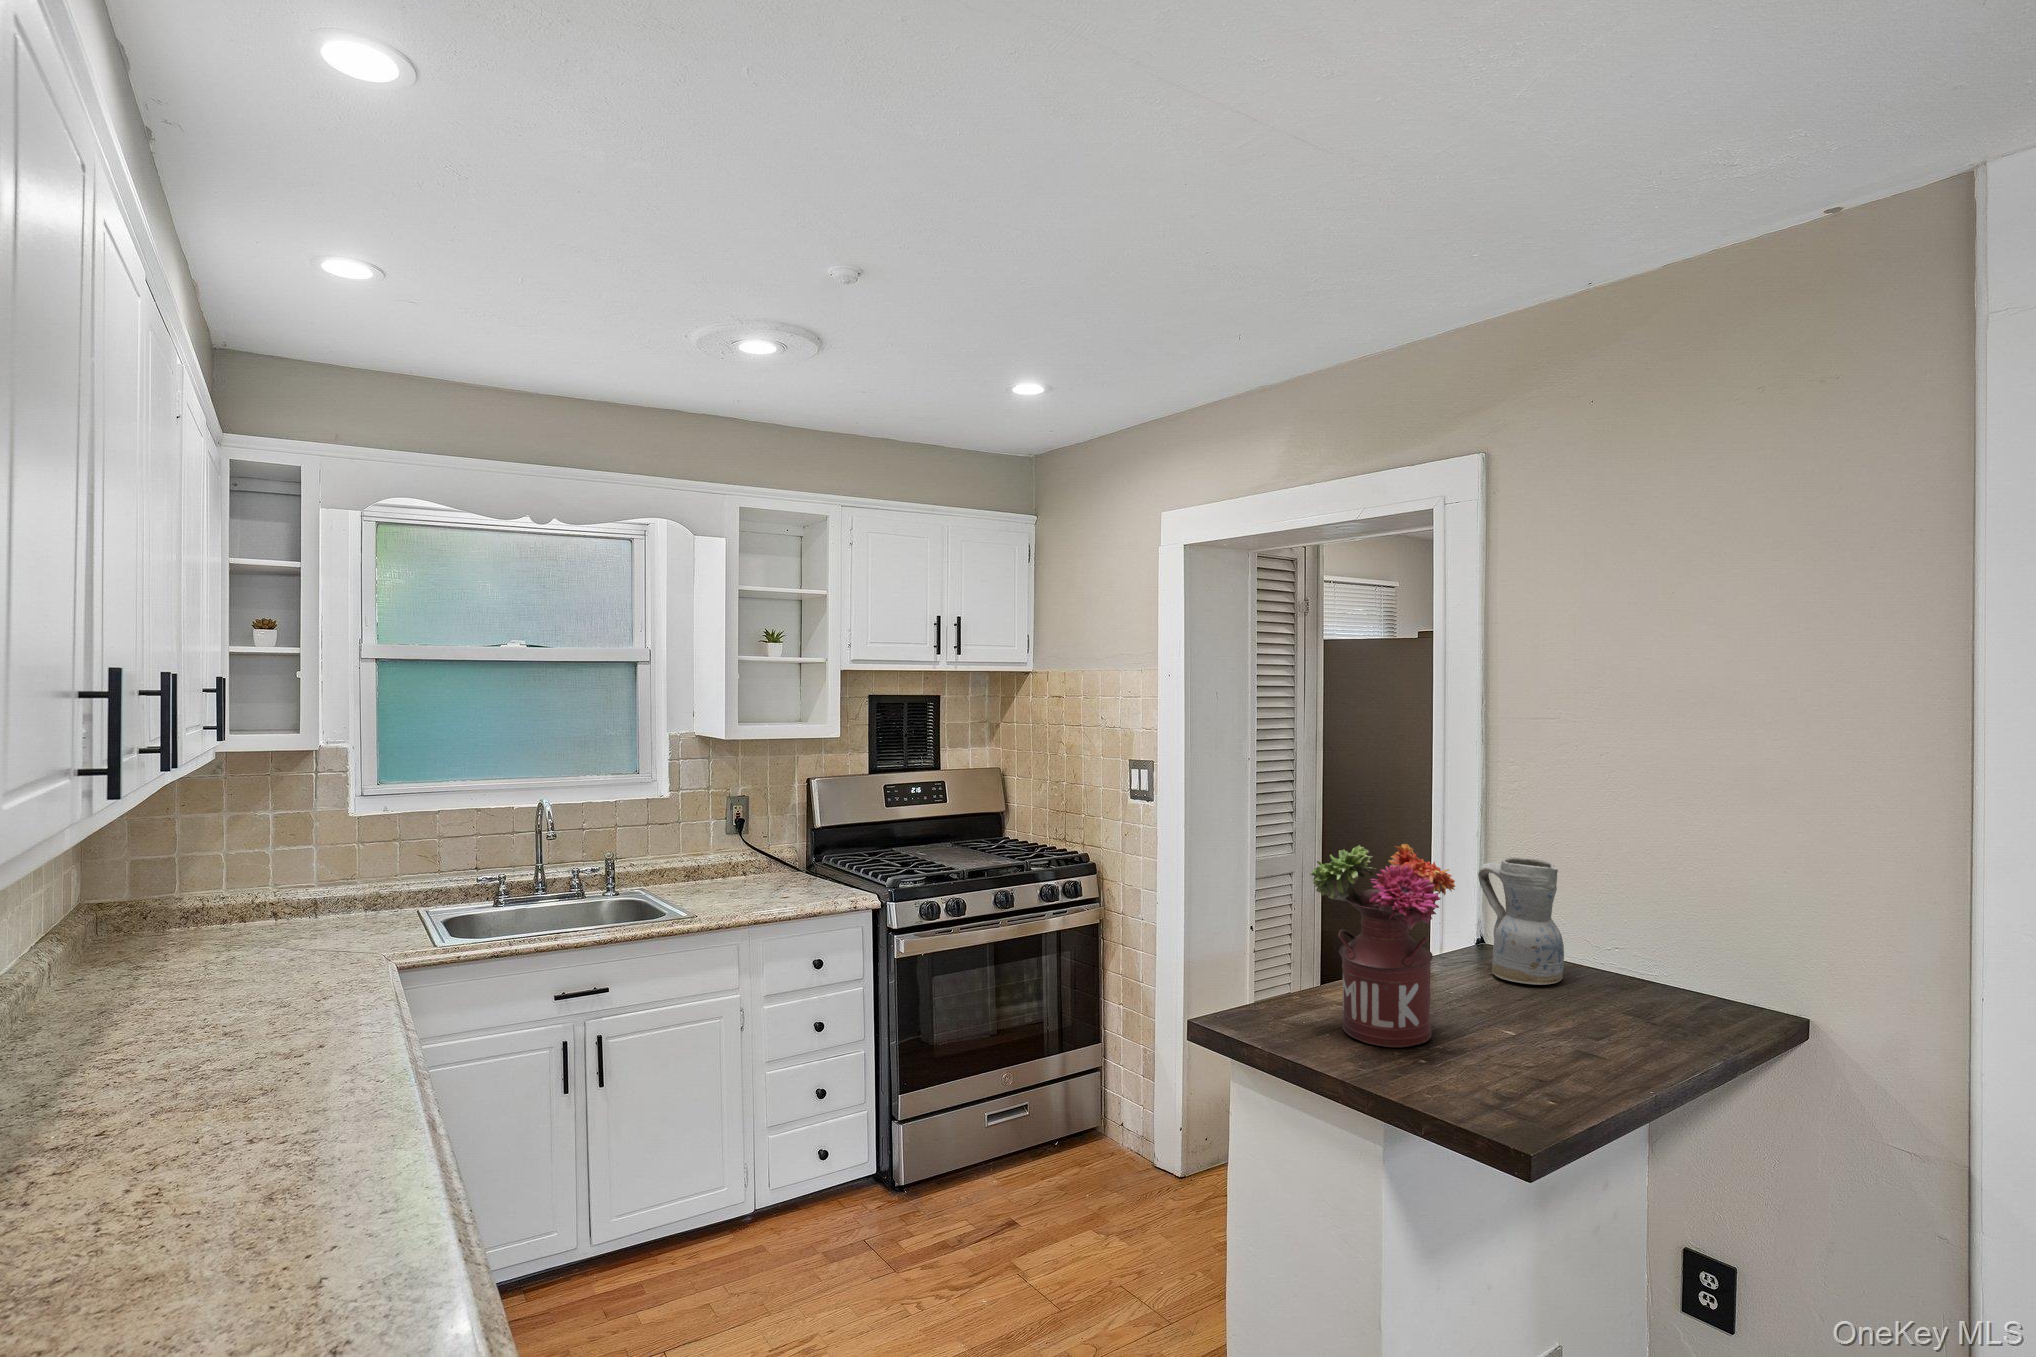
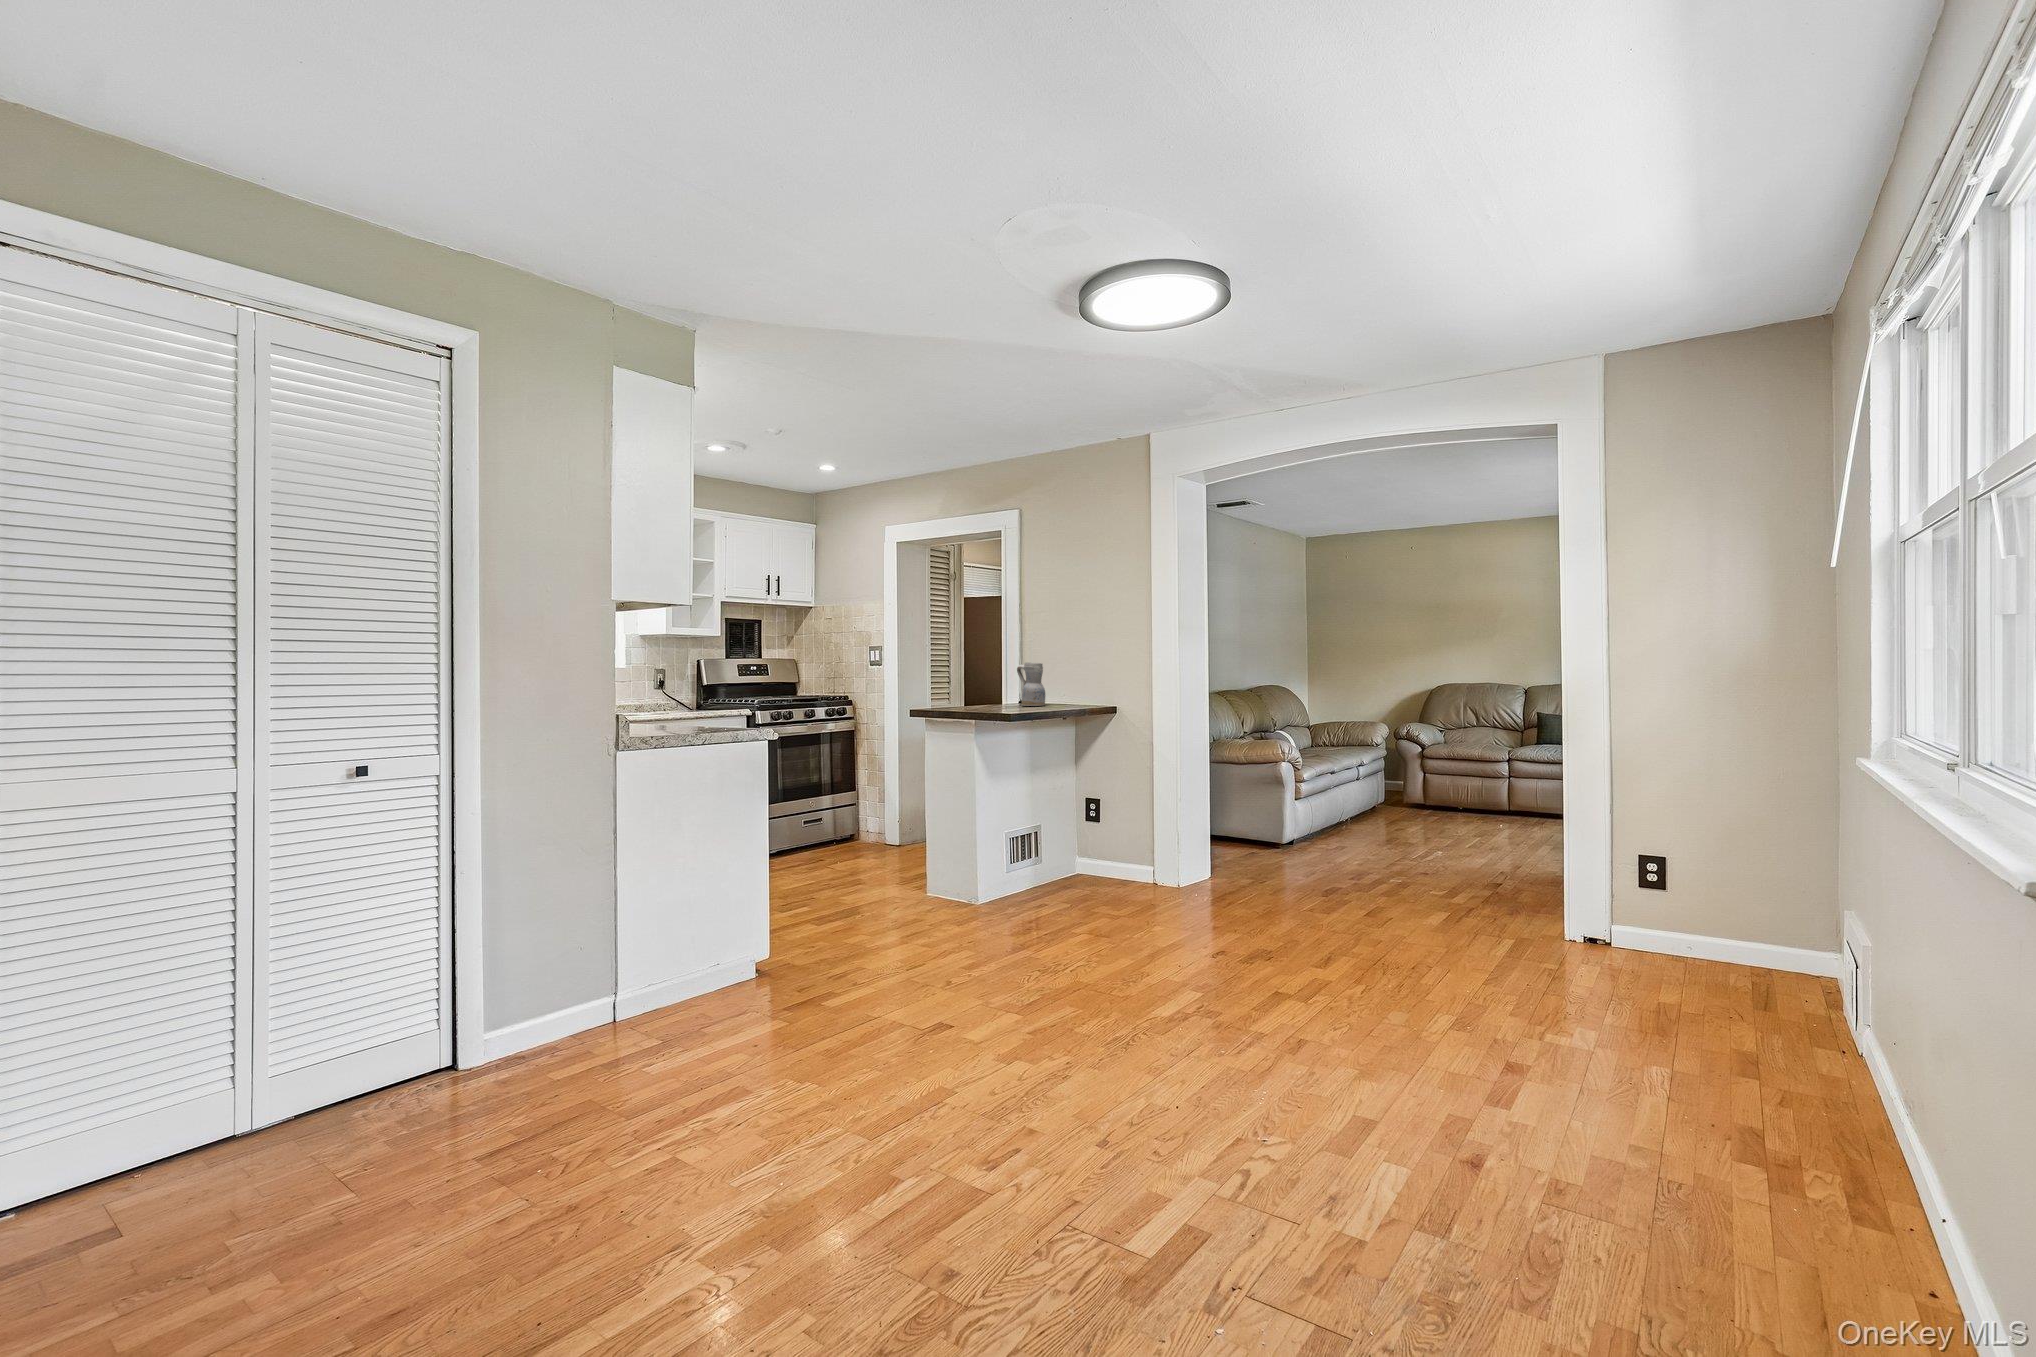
flower arrangement: present [1310,844,1456,1047] -> none [956,647,1004,713]

